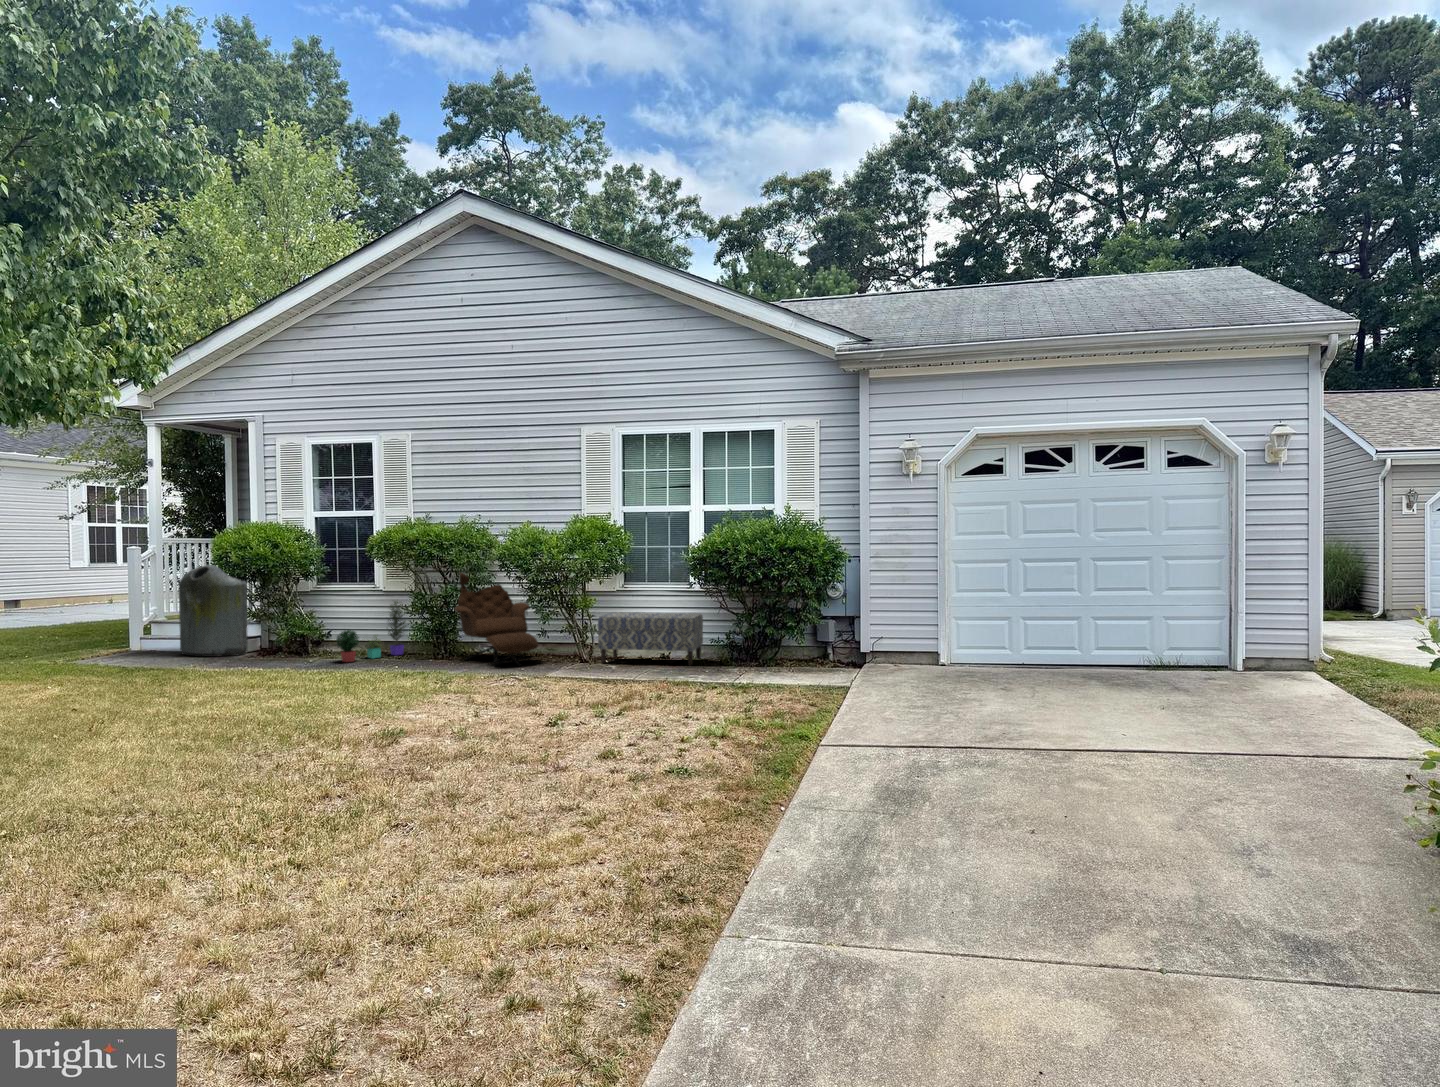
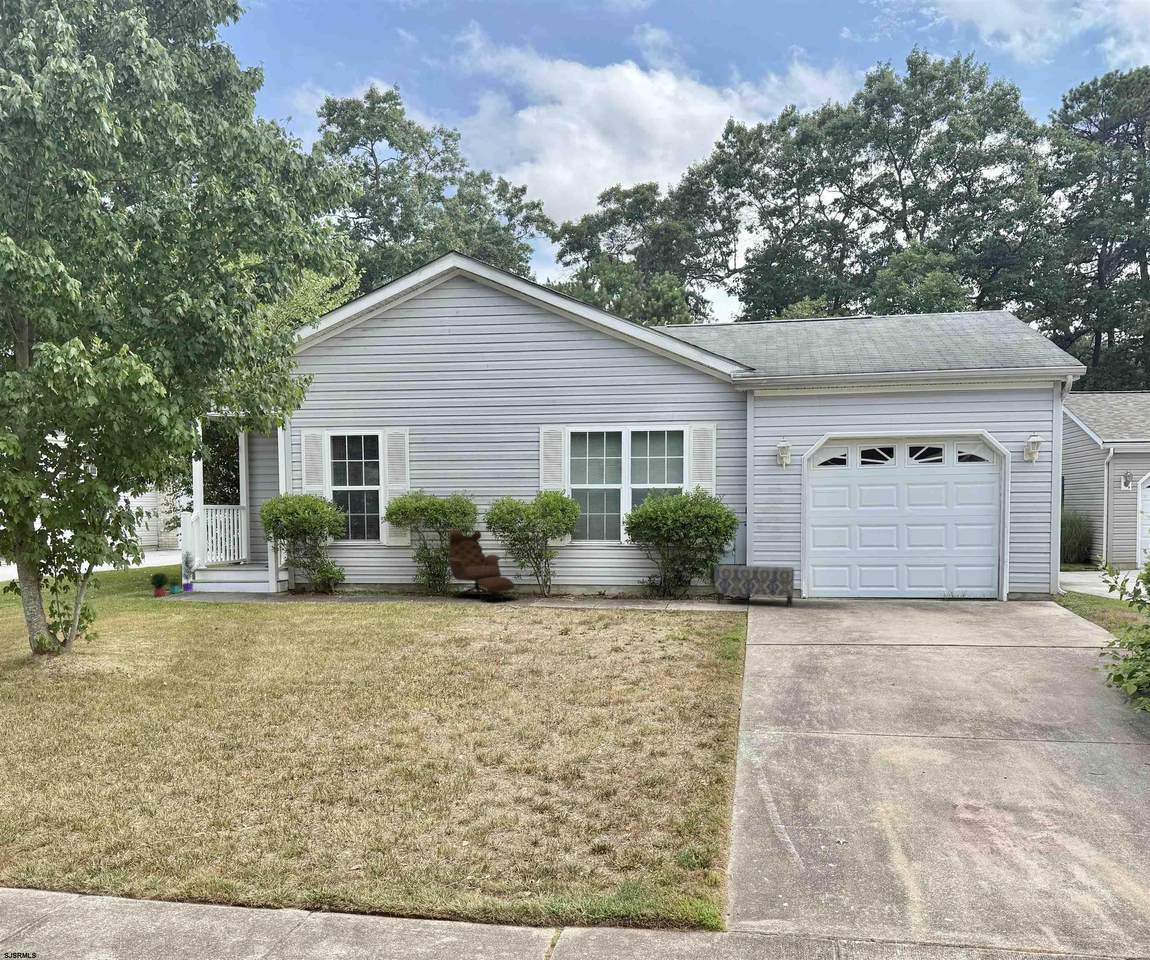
trash can: present [178,565,248,657] -> none [227,526,282,596]
potted plant: present [336,602,406,662] -> present [151,552,195,596]
bench: present [598,612,703,665] -> present [715,565,794,607]

